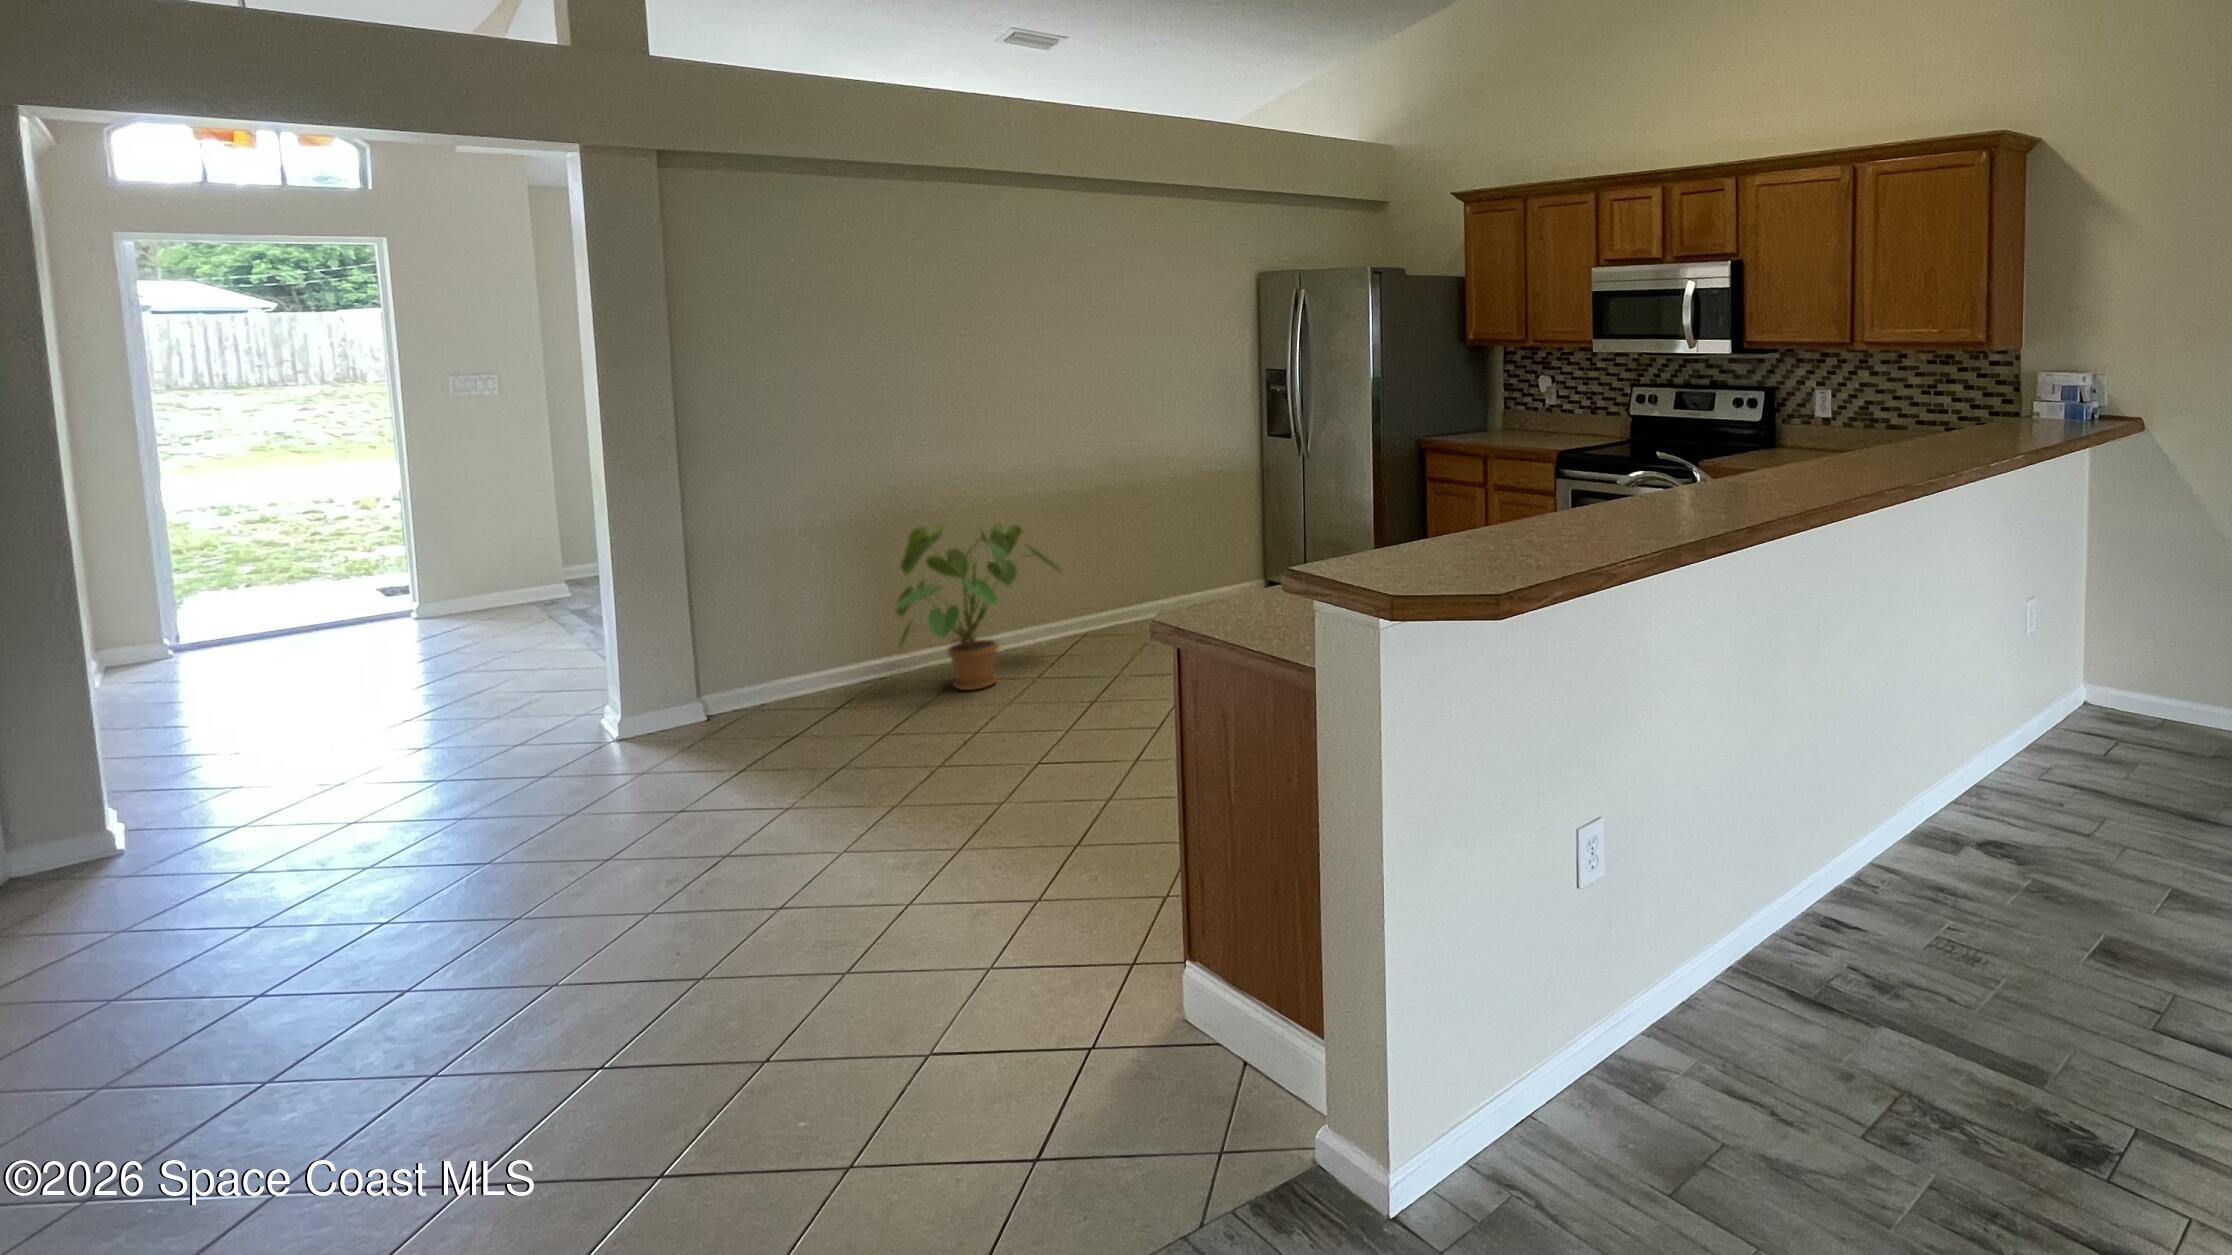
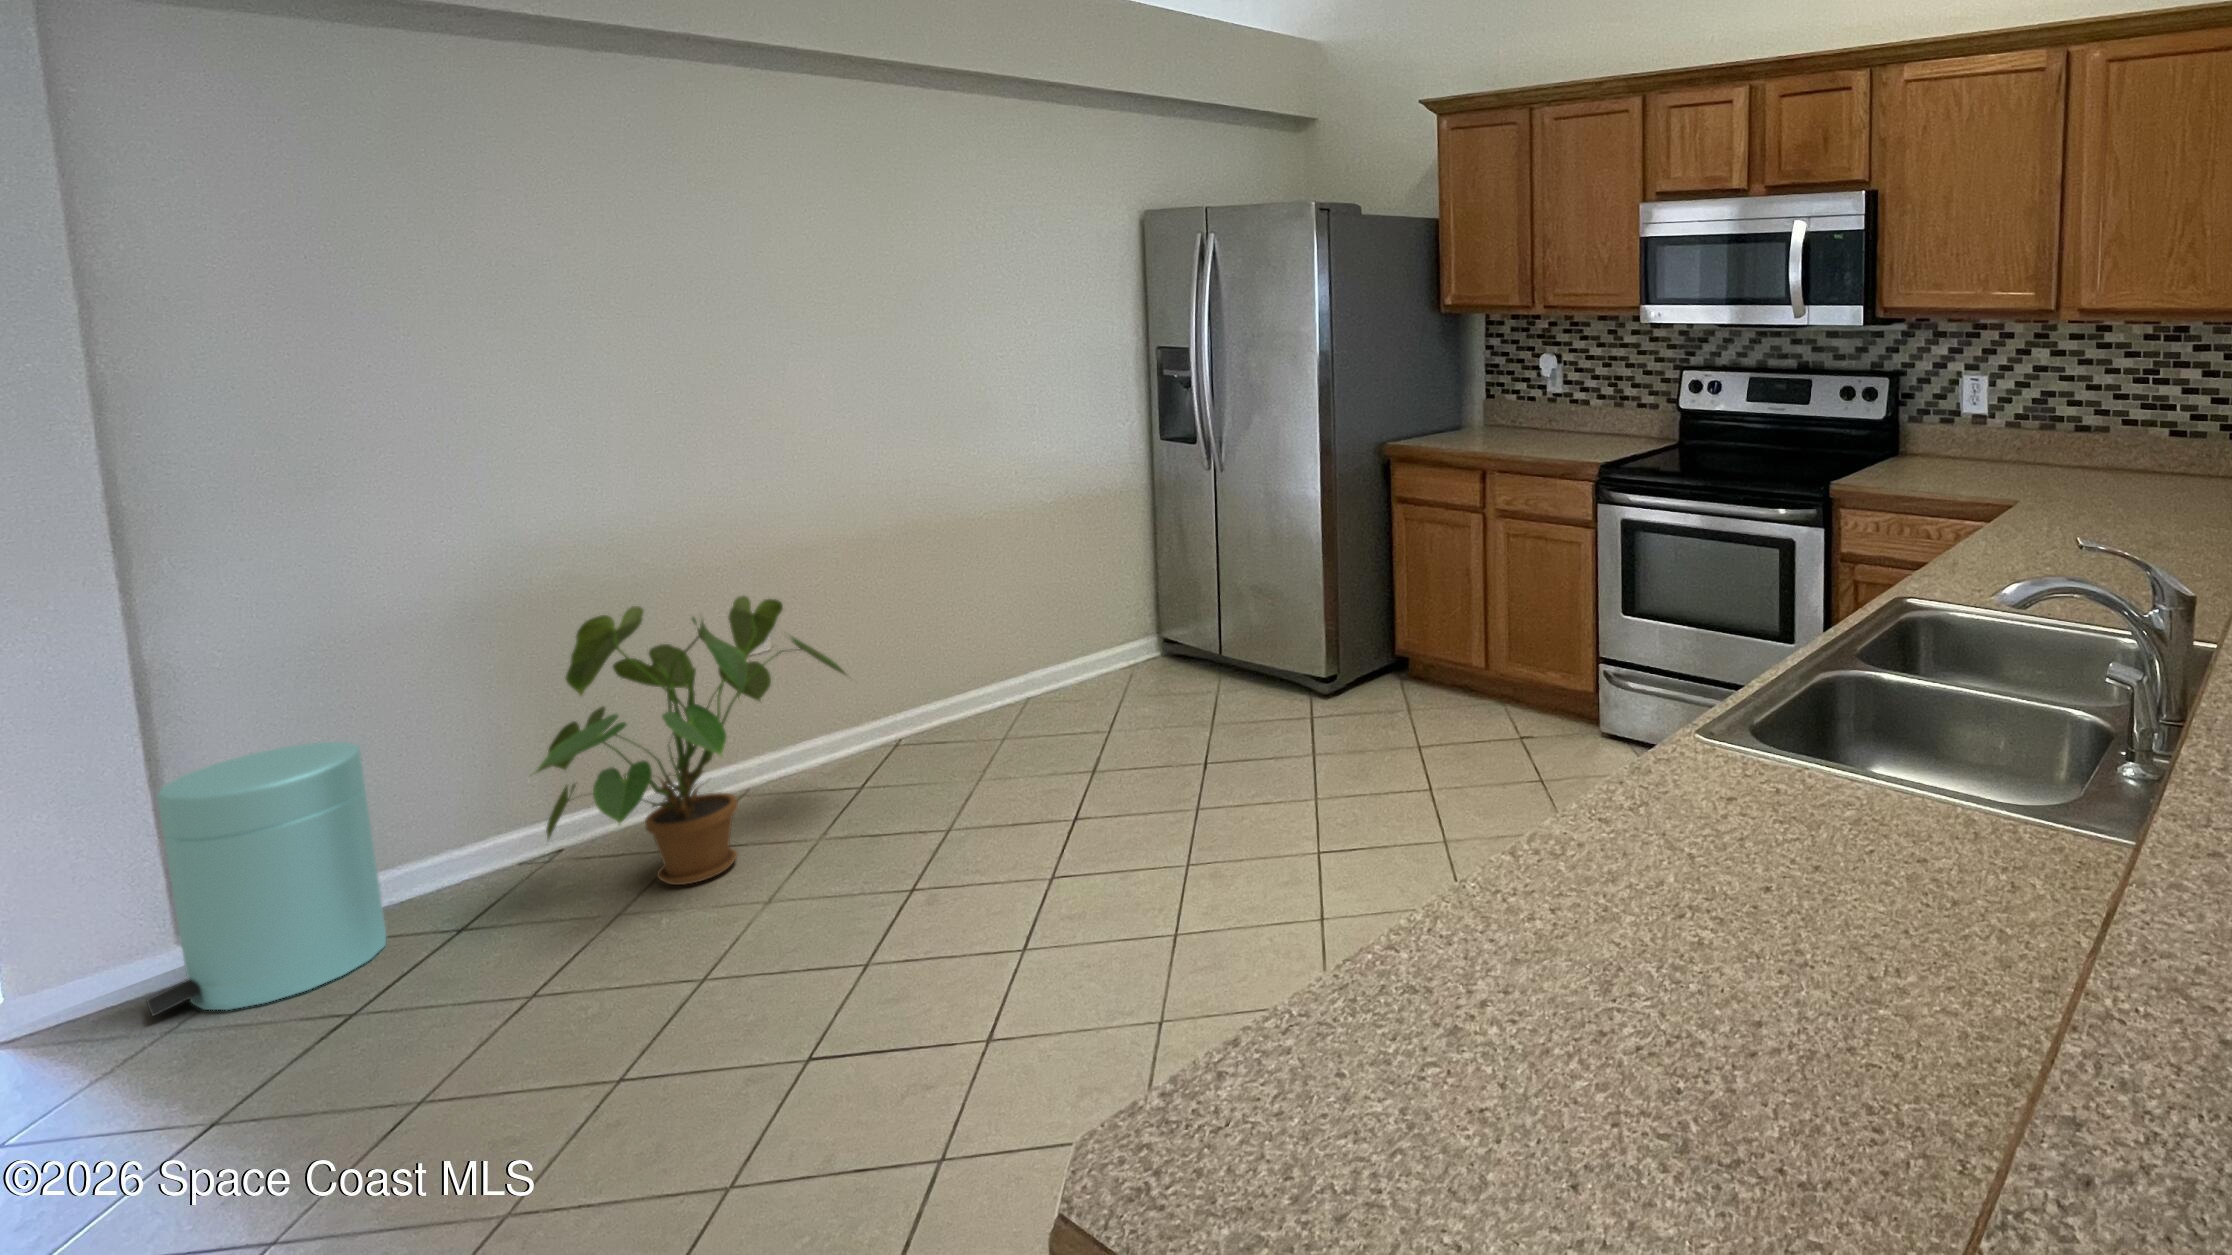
trash can: none [700,588,812,726] -> present [147,742,386,1016]

